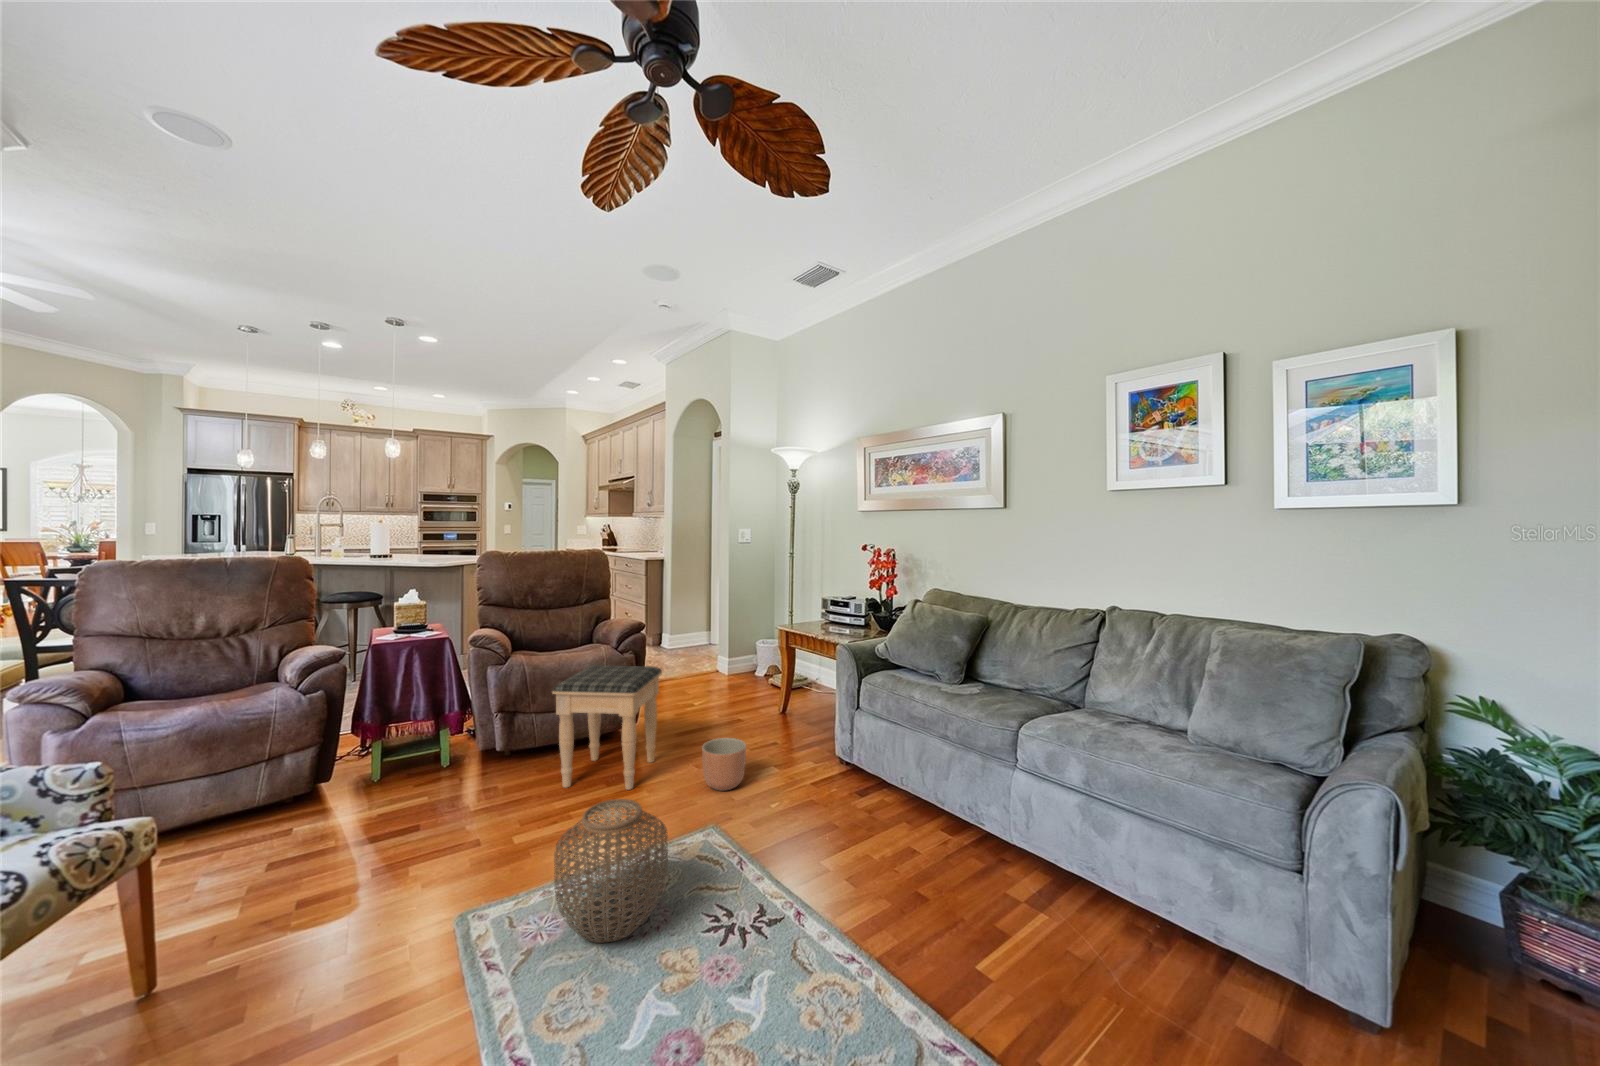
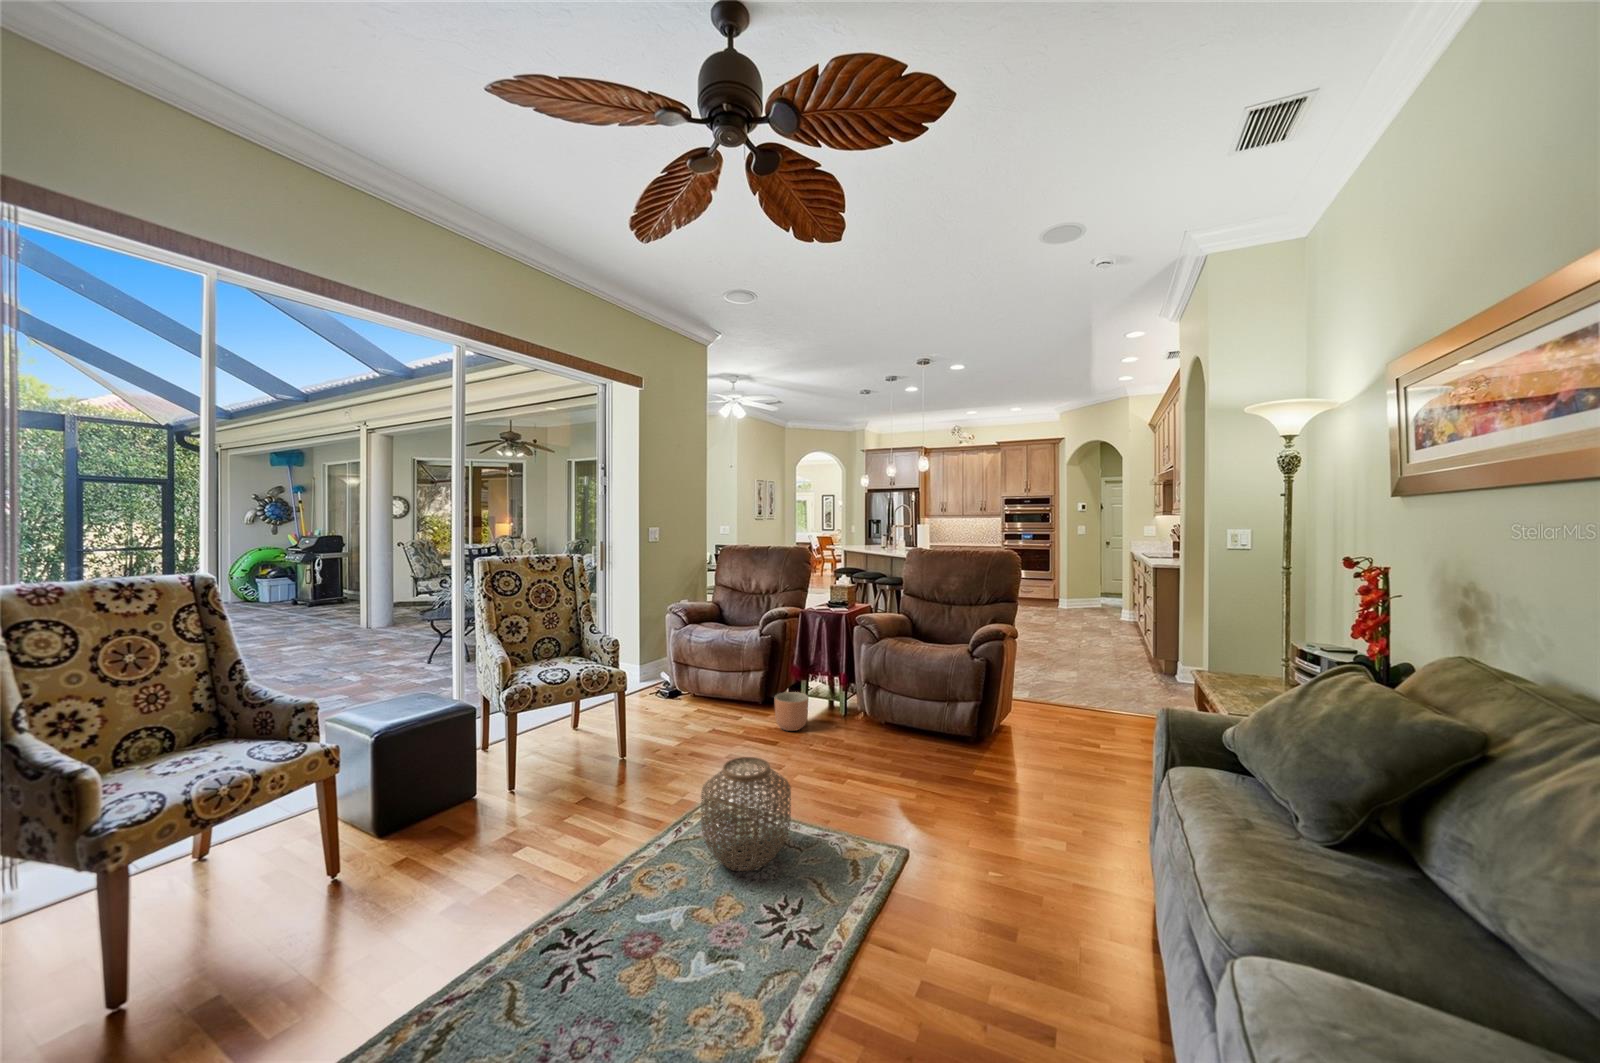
footstool: present [552,665,662,790] -> none [863,662,972,787]
planter: present [702,738,746,791] -> present [775,692,808,731]

